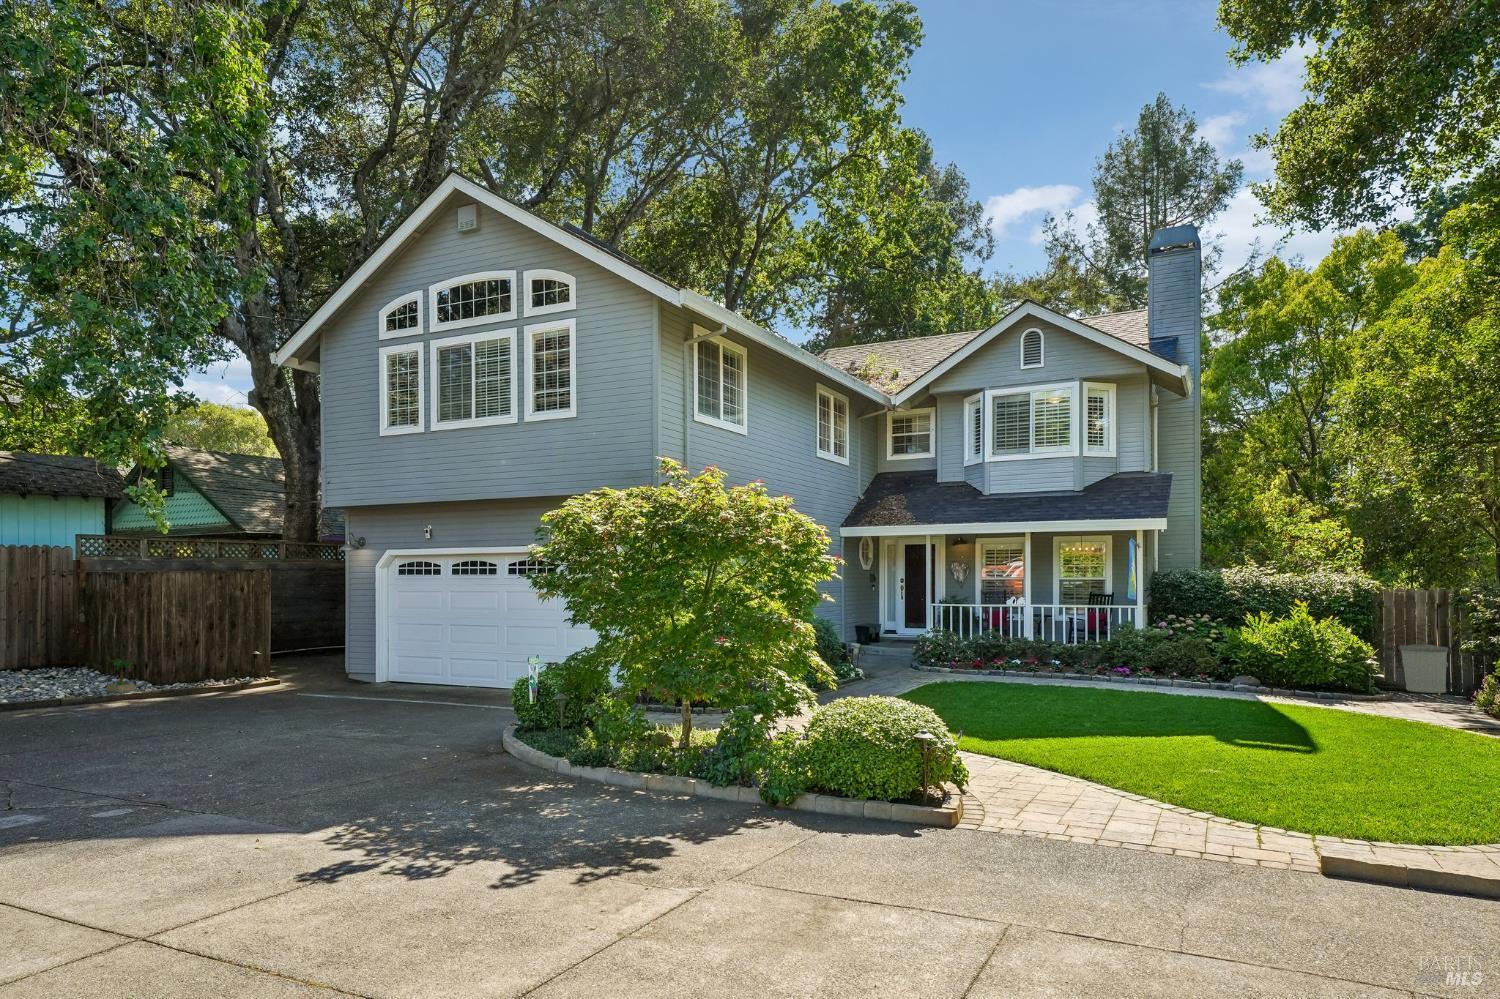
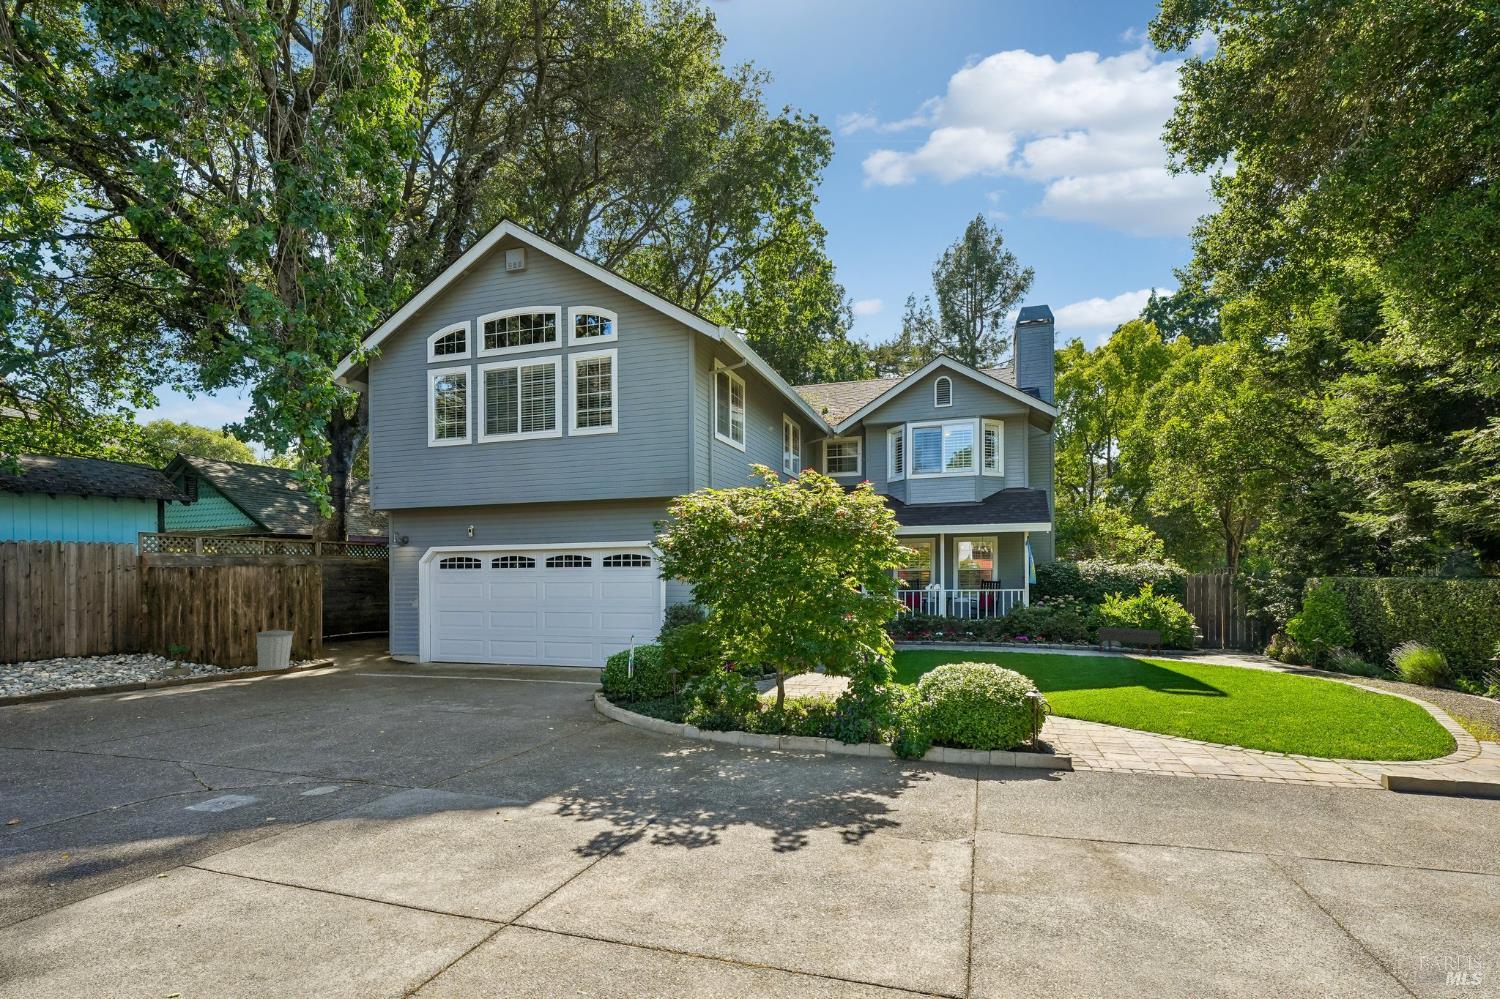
trash can: present [1399,642,1449,693] -> present [256,629,294,670]
bench: none [1213,657,1297,697] -> present [1098,627,1161,656]

